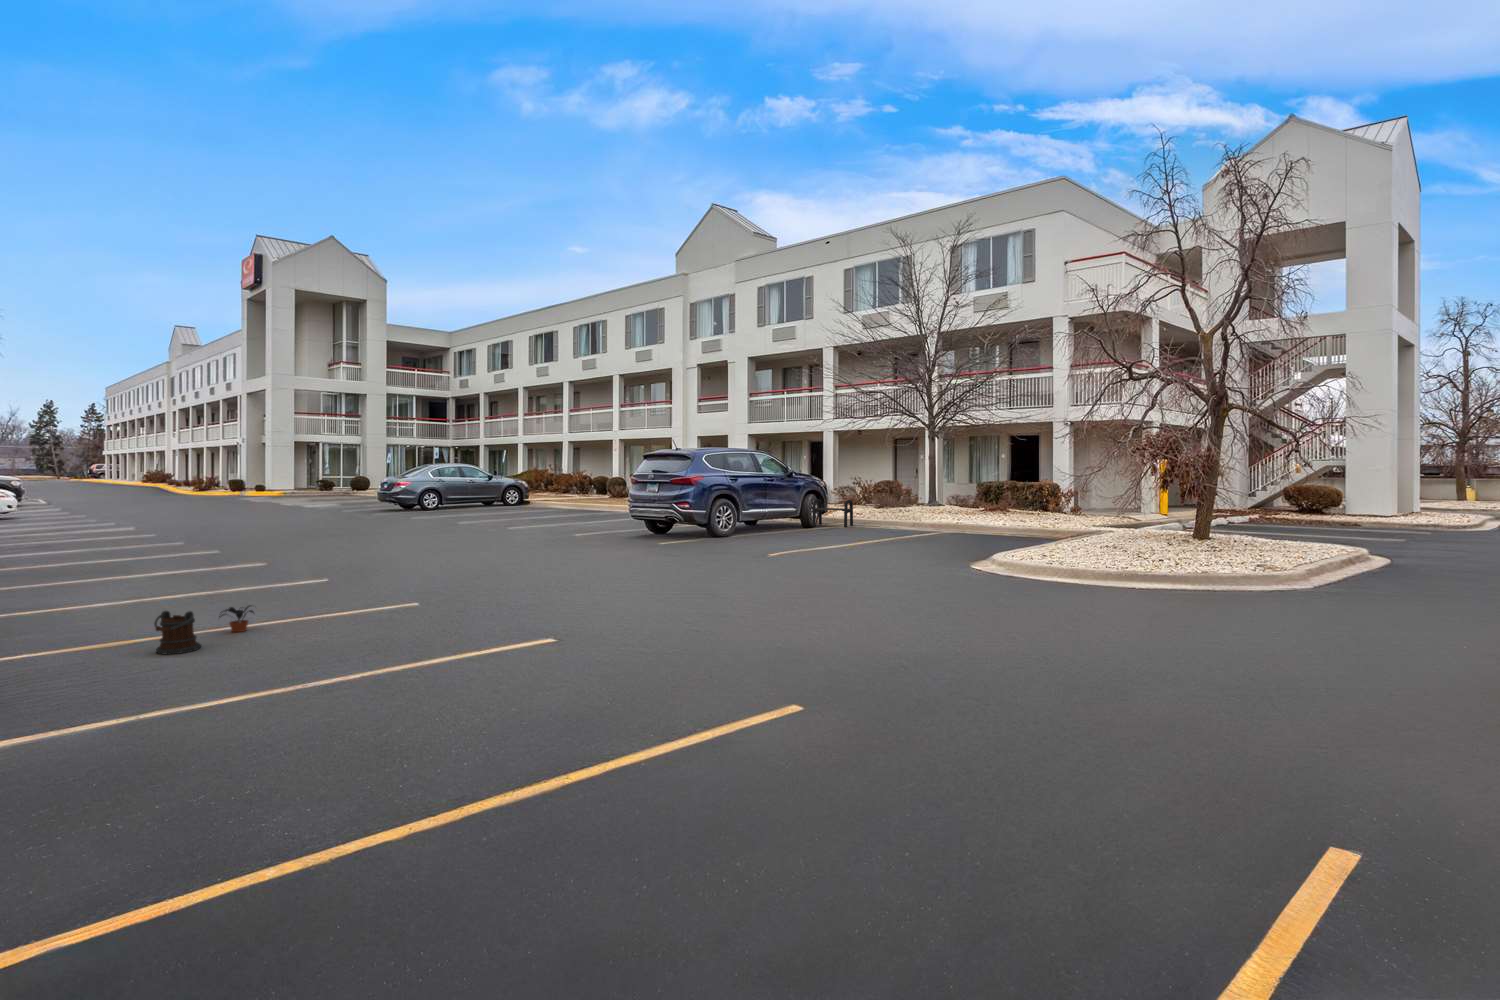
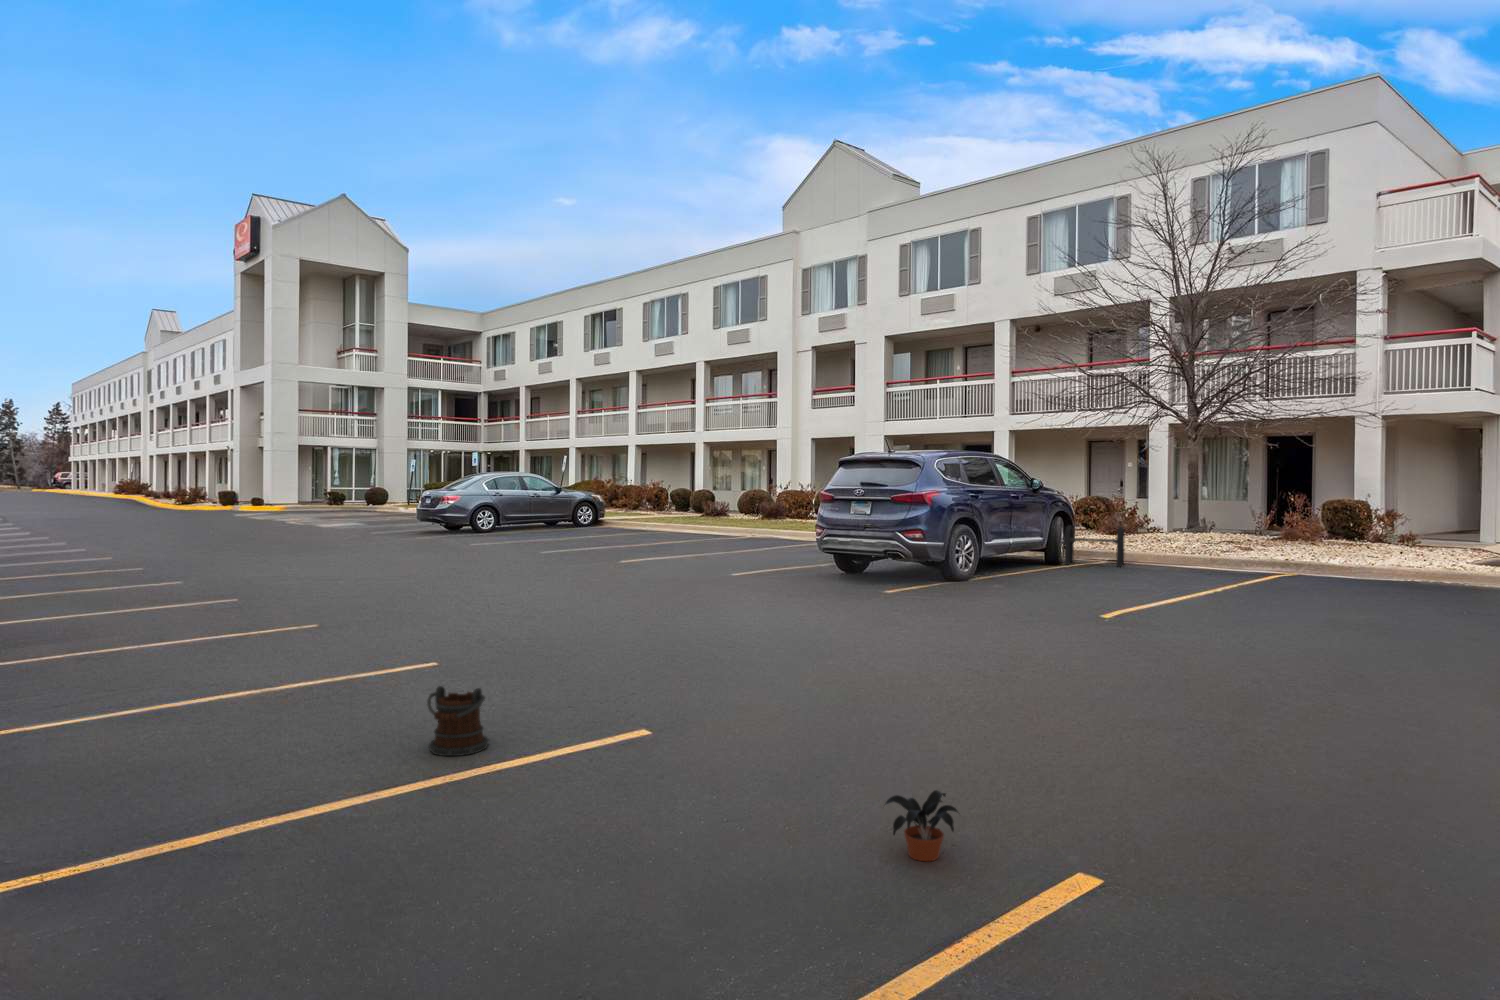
potted plant: present [219,605,254,632] -> present [885,790,960,861]
bucket: present [154,611,202,654] -> present [427,686,489,756]

